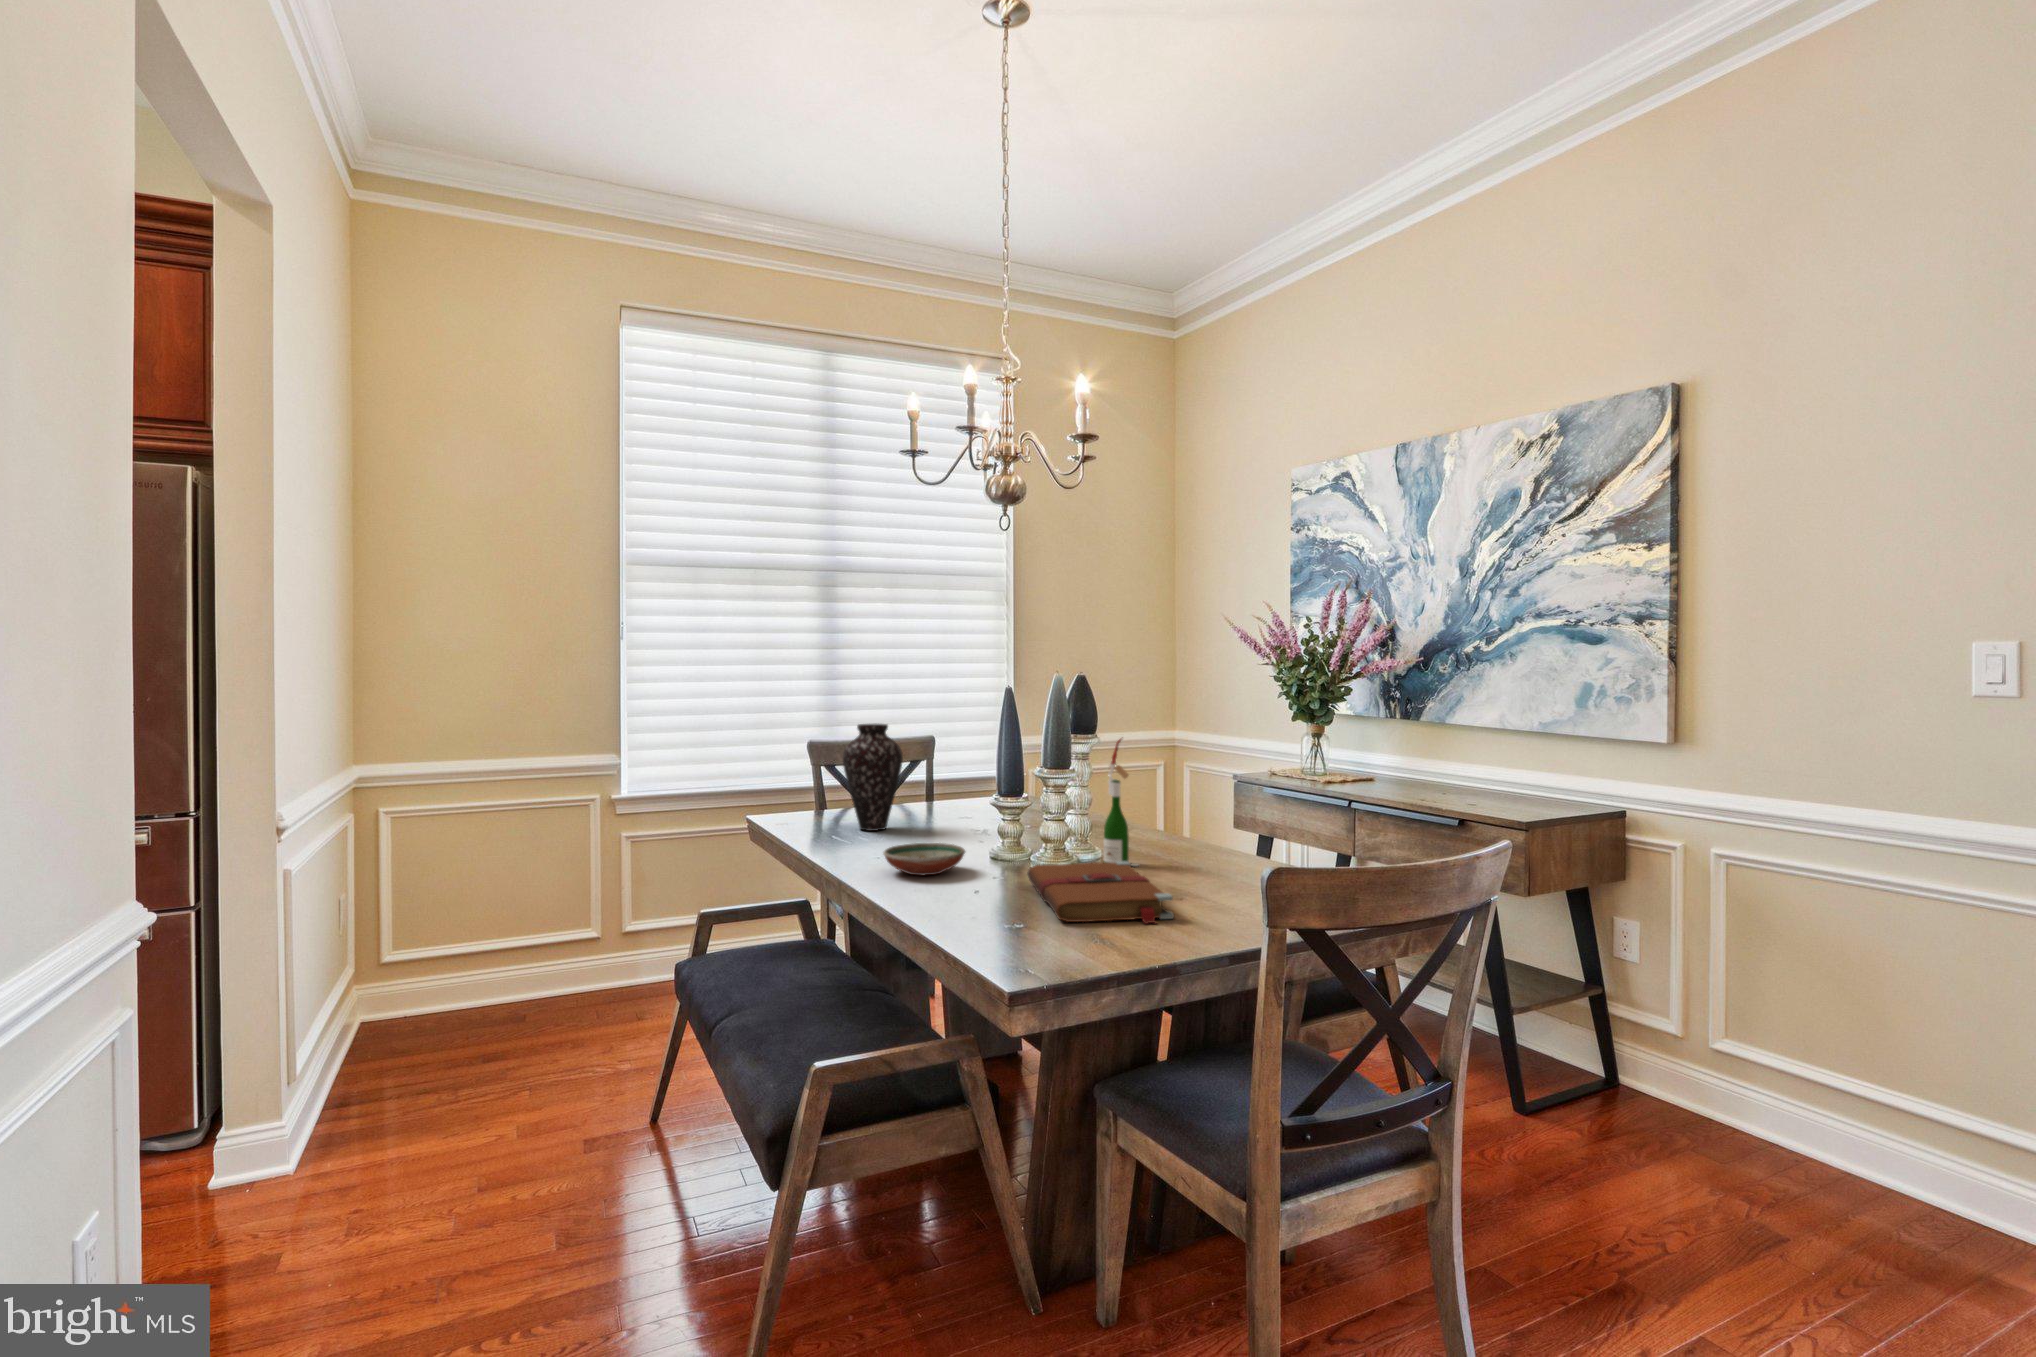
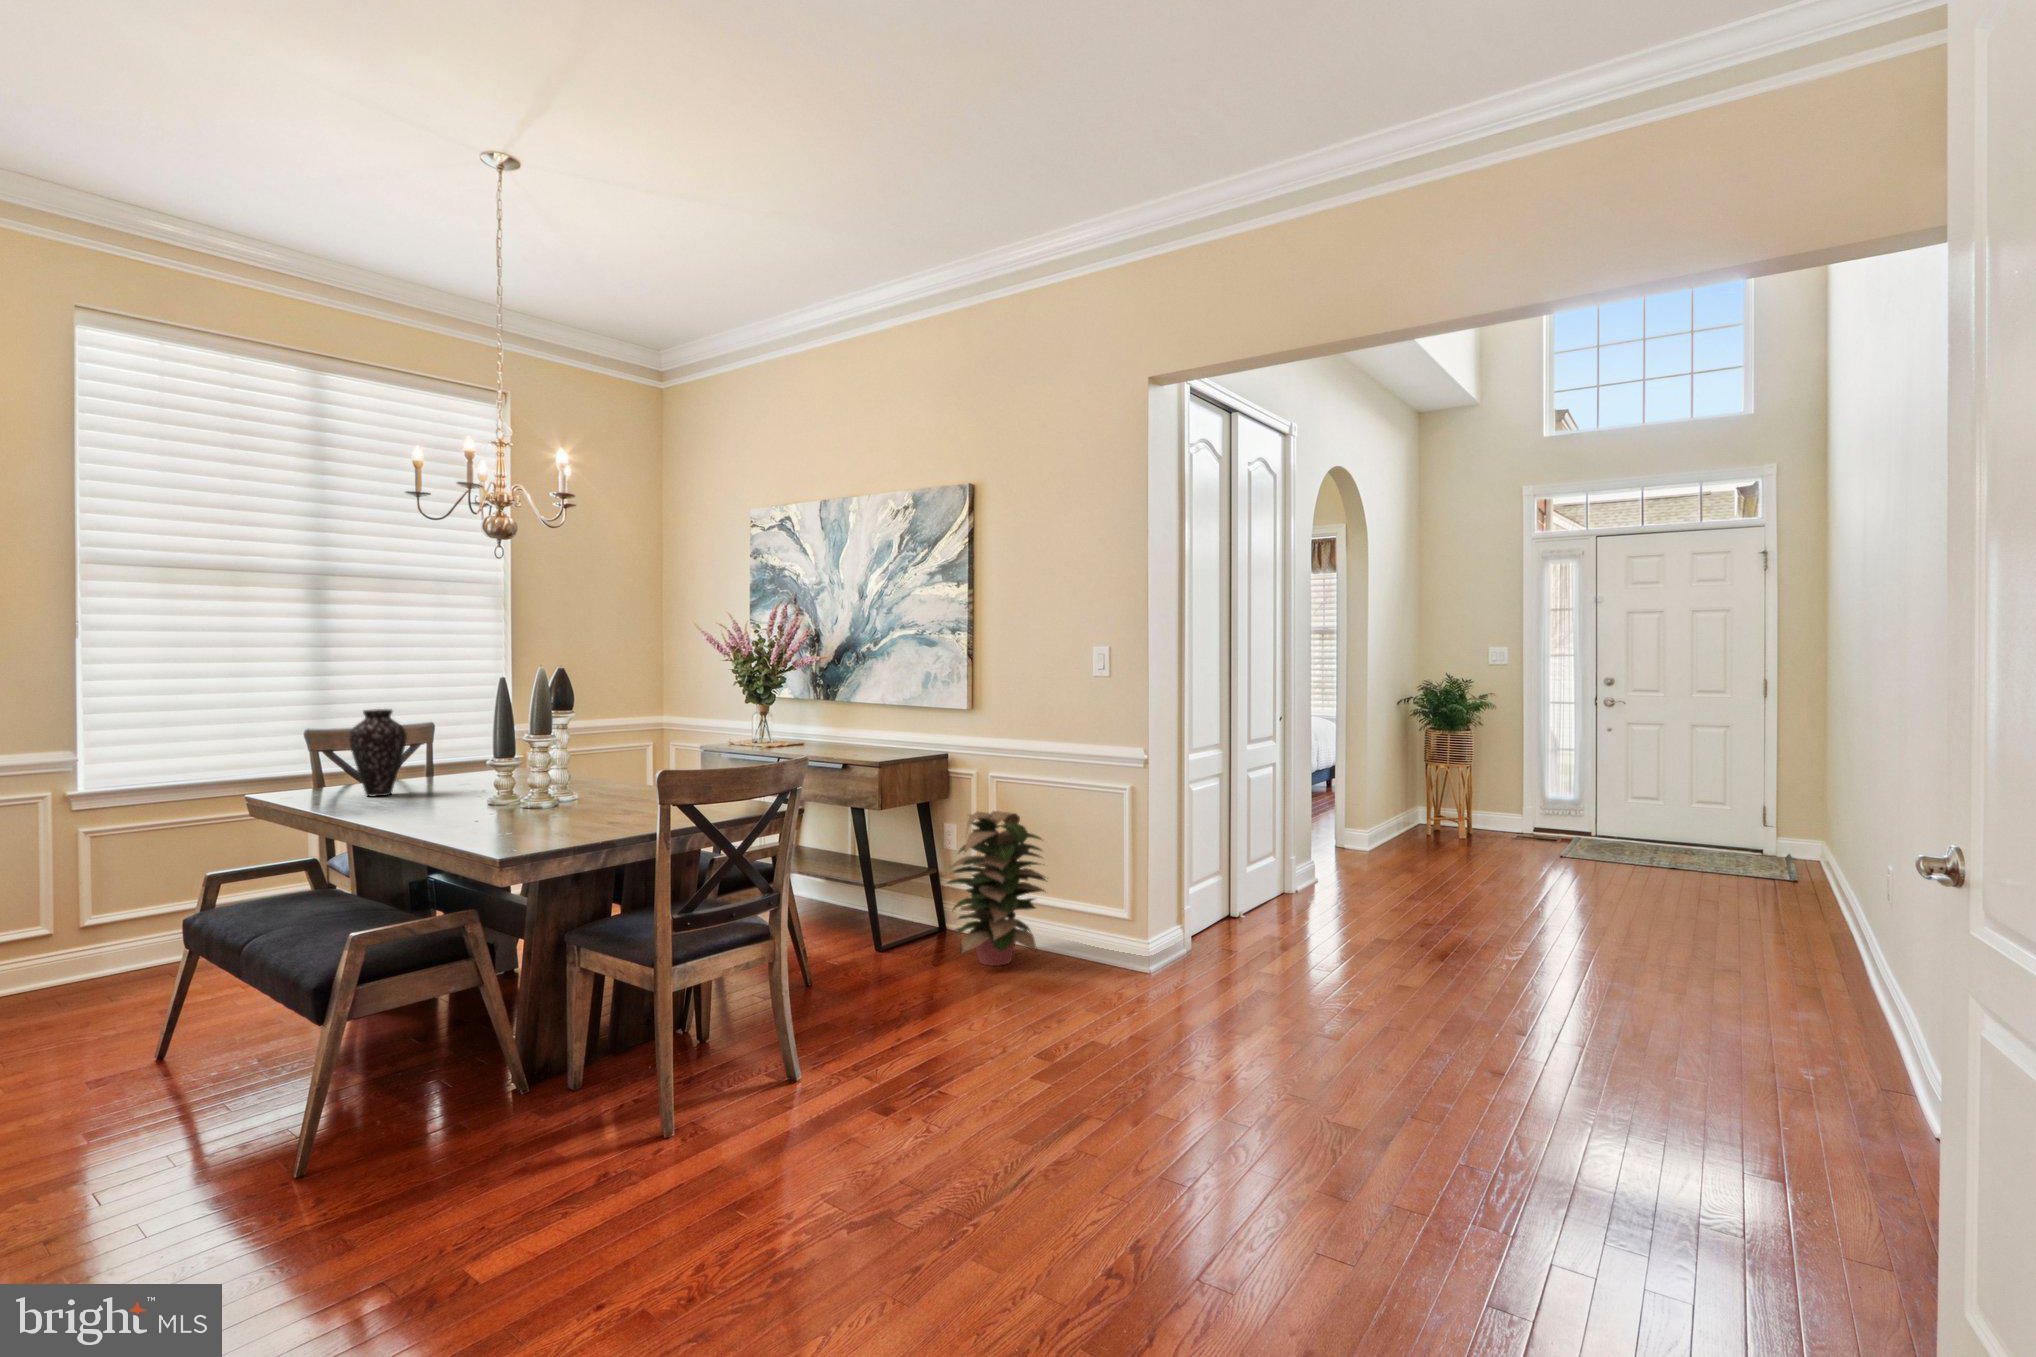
wine bottle: present [1104,739,1138,866] -> none [579,712,606,802]
decorative bowl: present [883,843,965,875] -> none [397,794,468,816]
book: present [1027,861,1174,924] -> none [517,795,621,828]
decorative plant: none [1646,917,1876,1191] -> present [947,811,1047,966]

